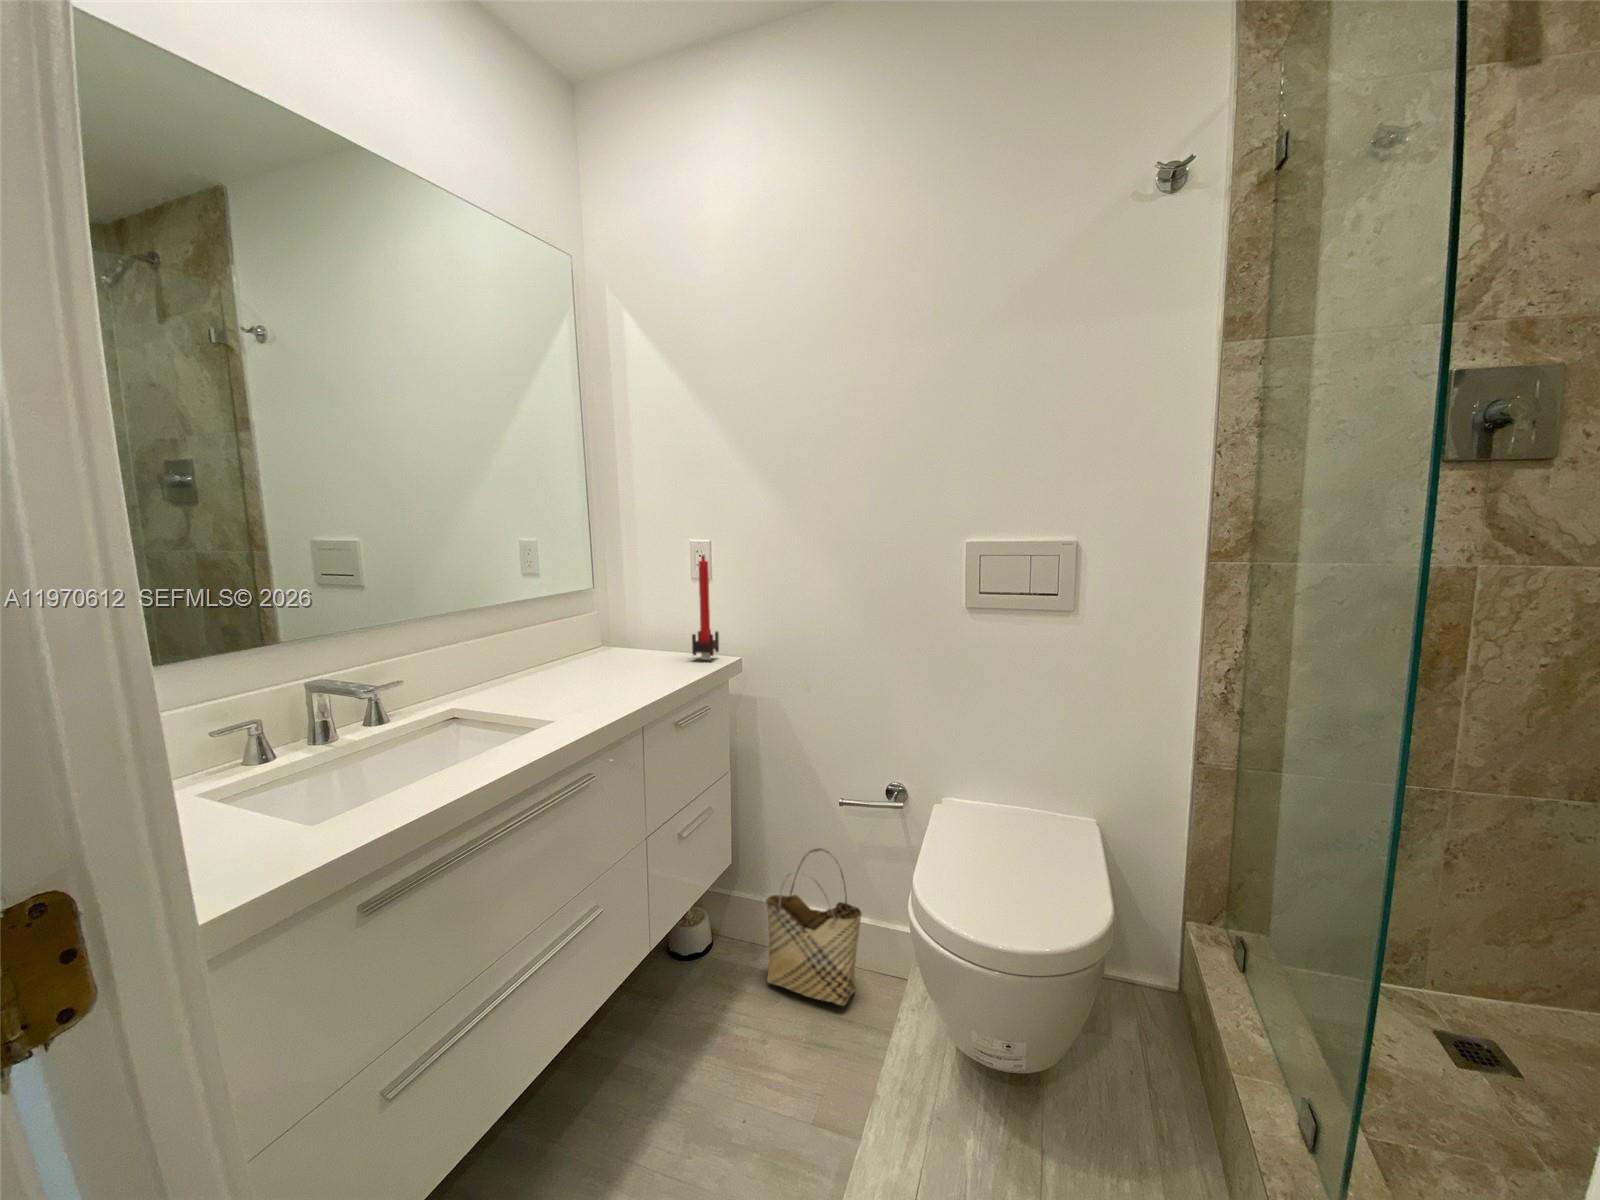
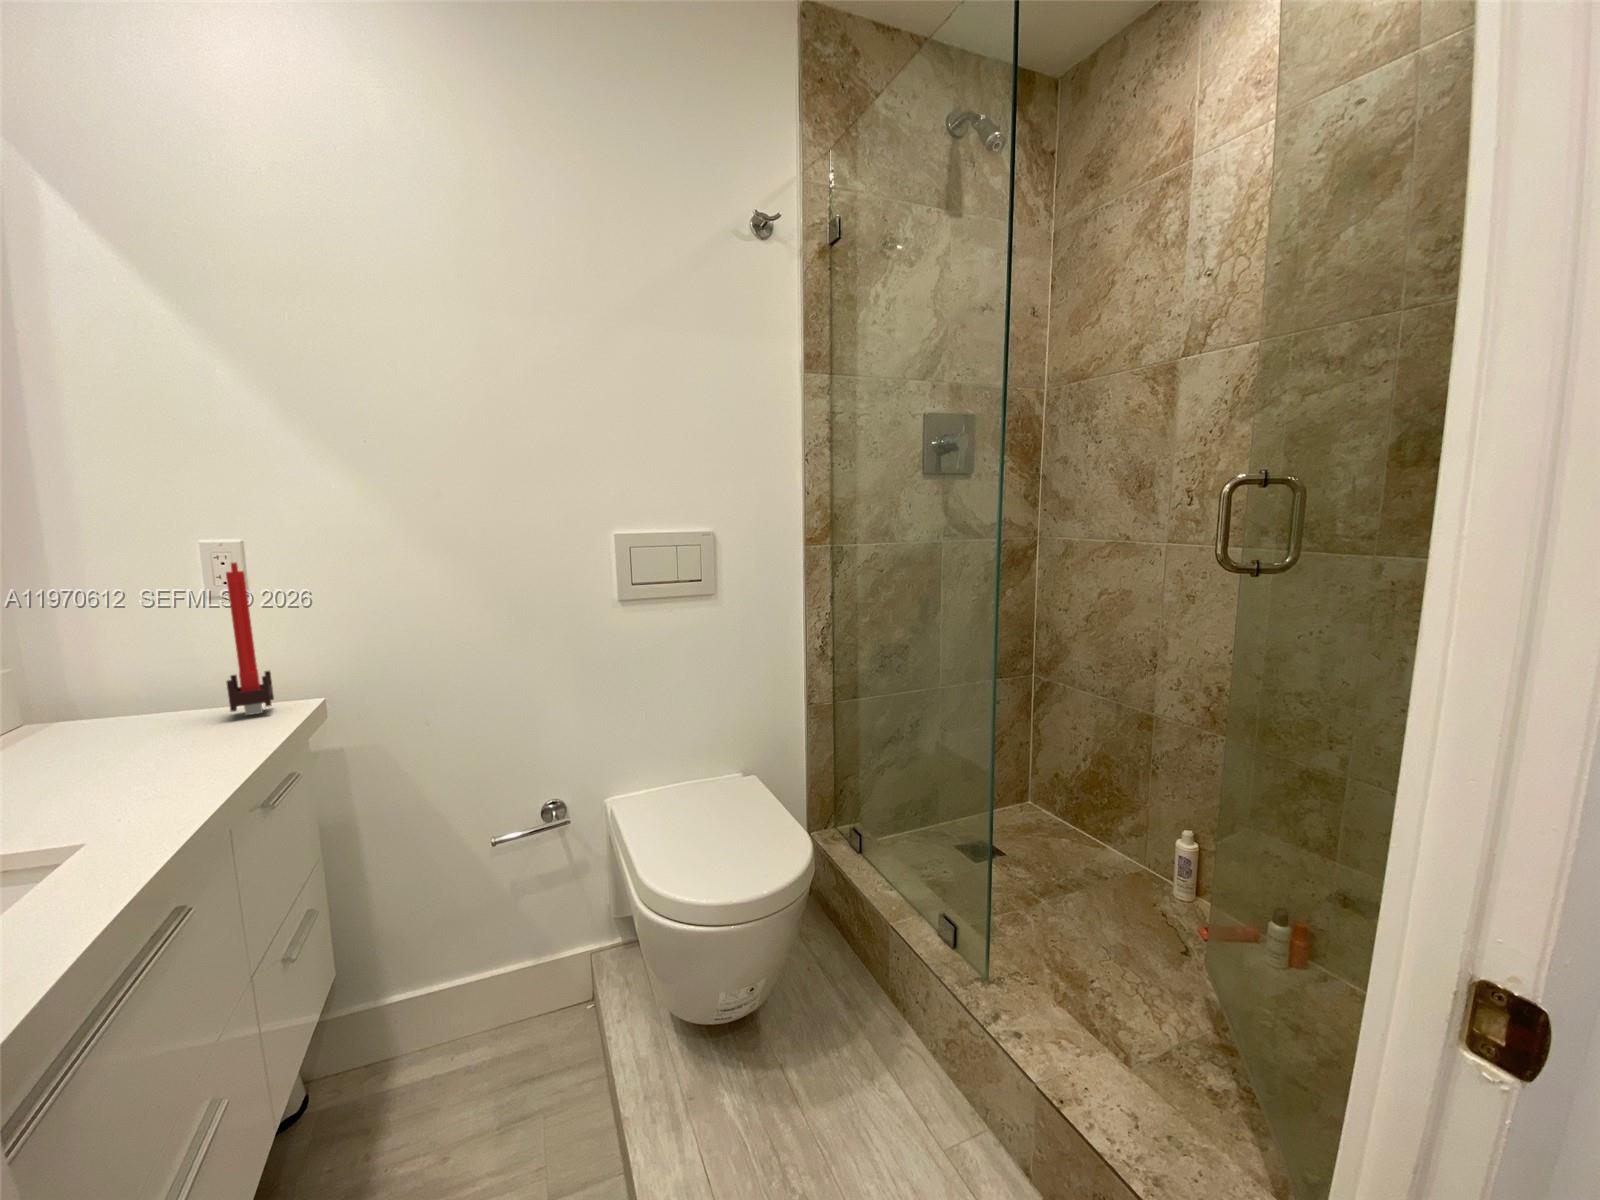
woven basket: present [765,849,862,1006] -> none [397,906,533,1102]

